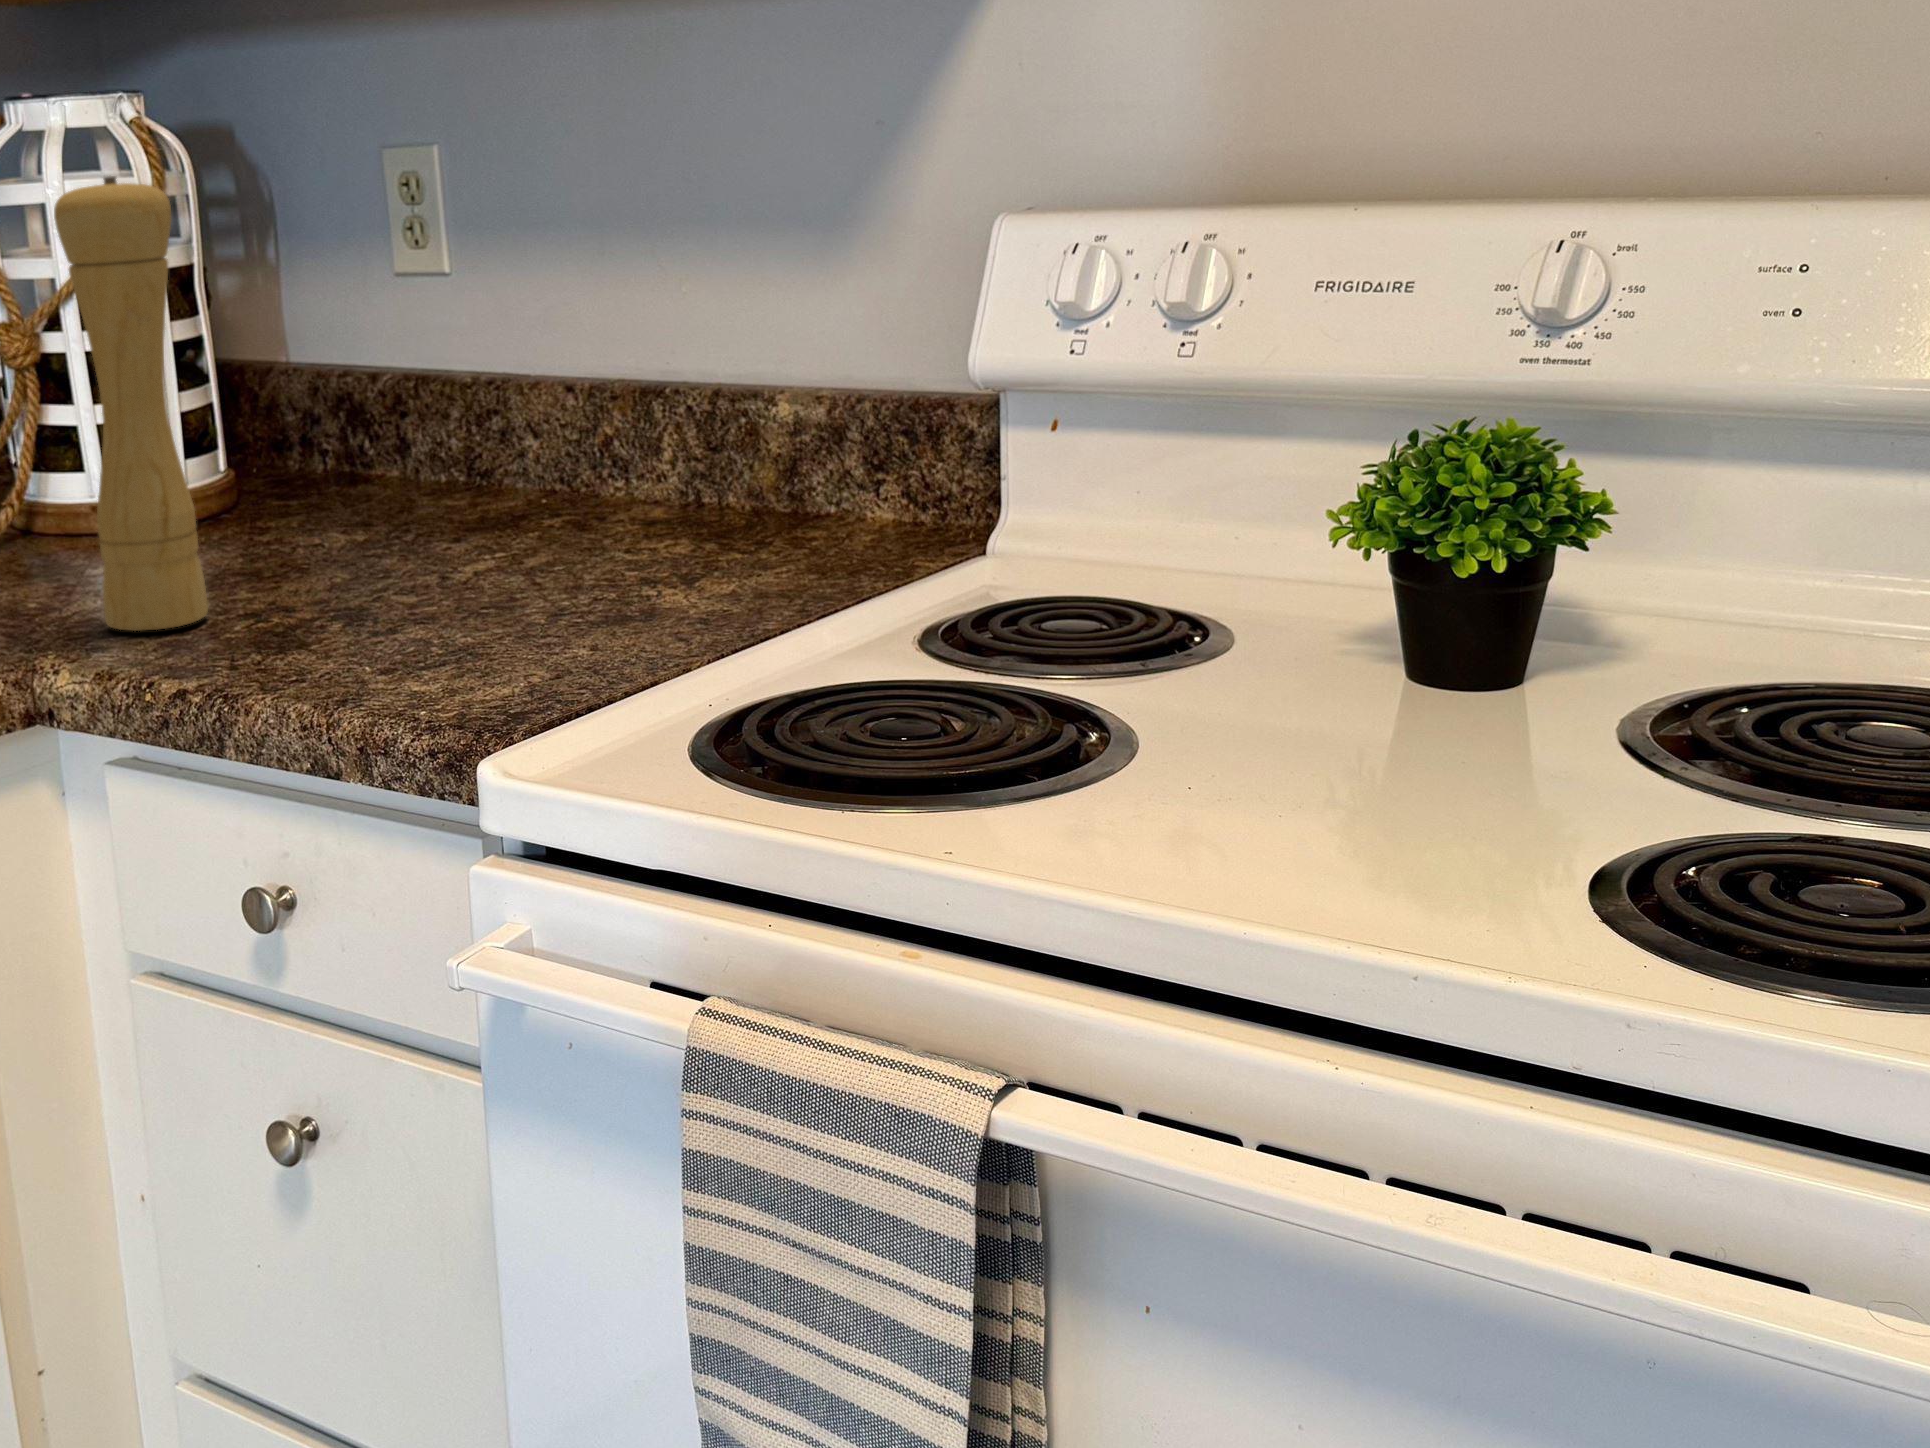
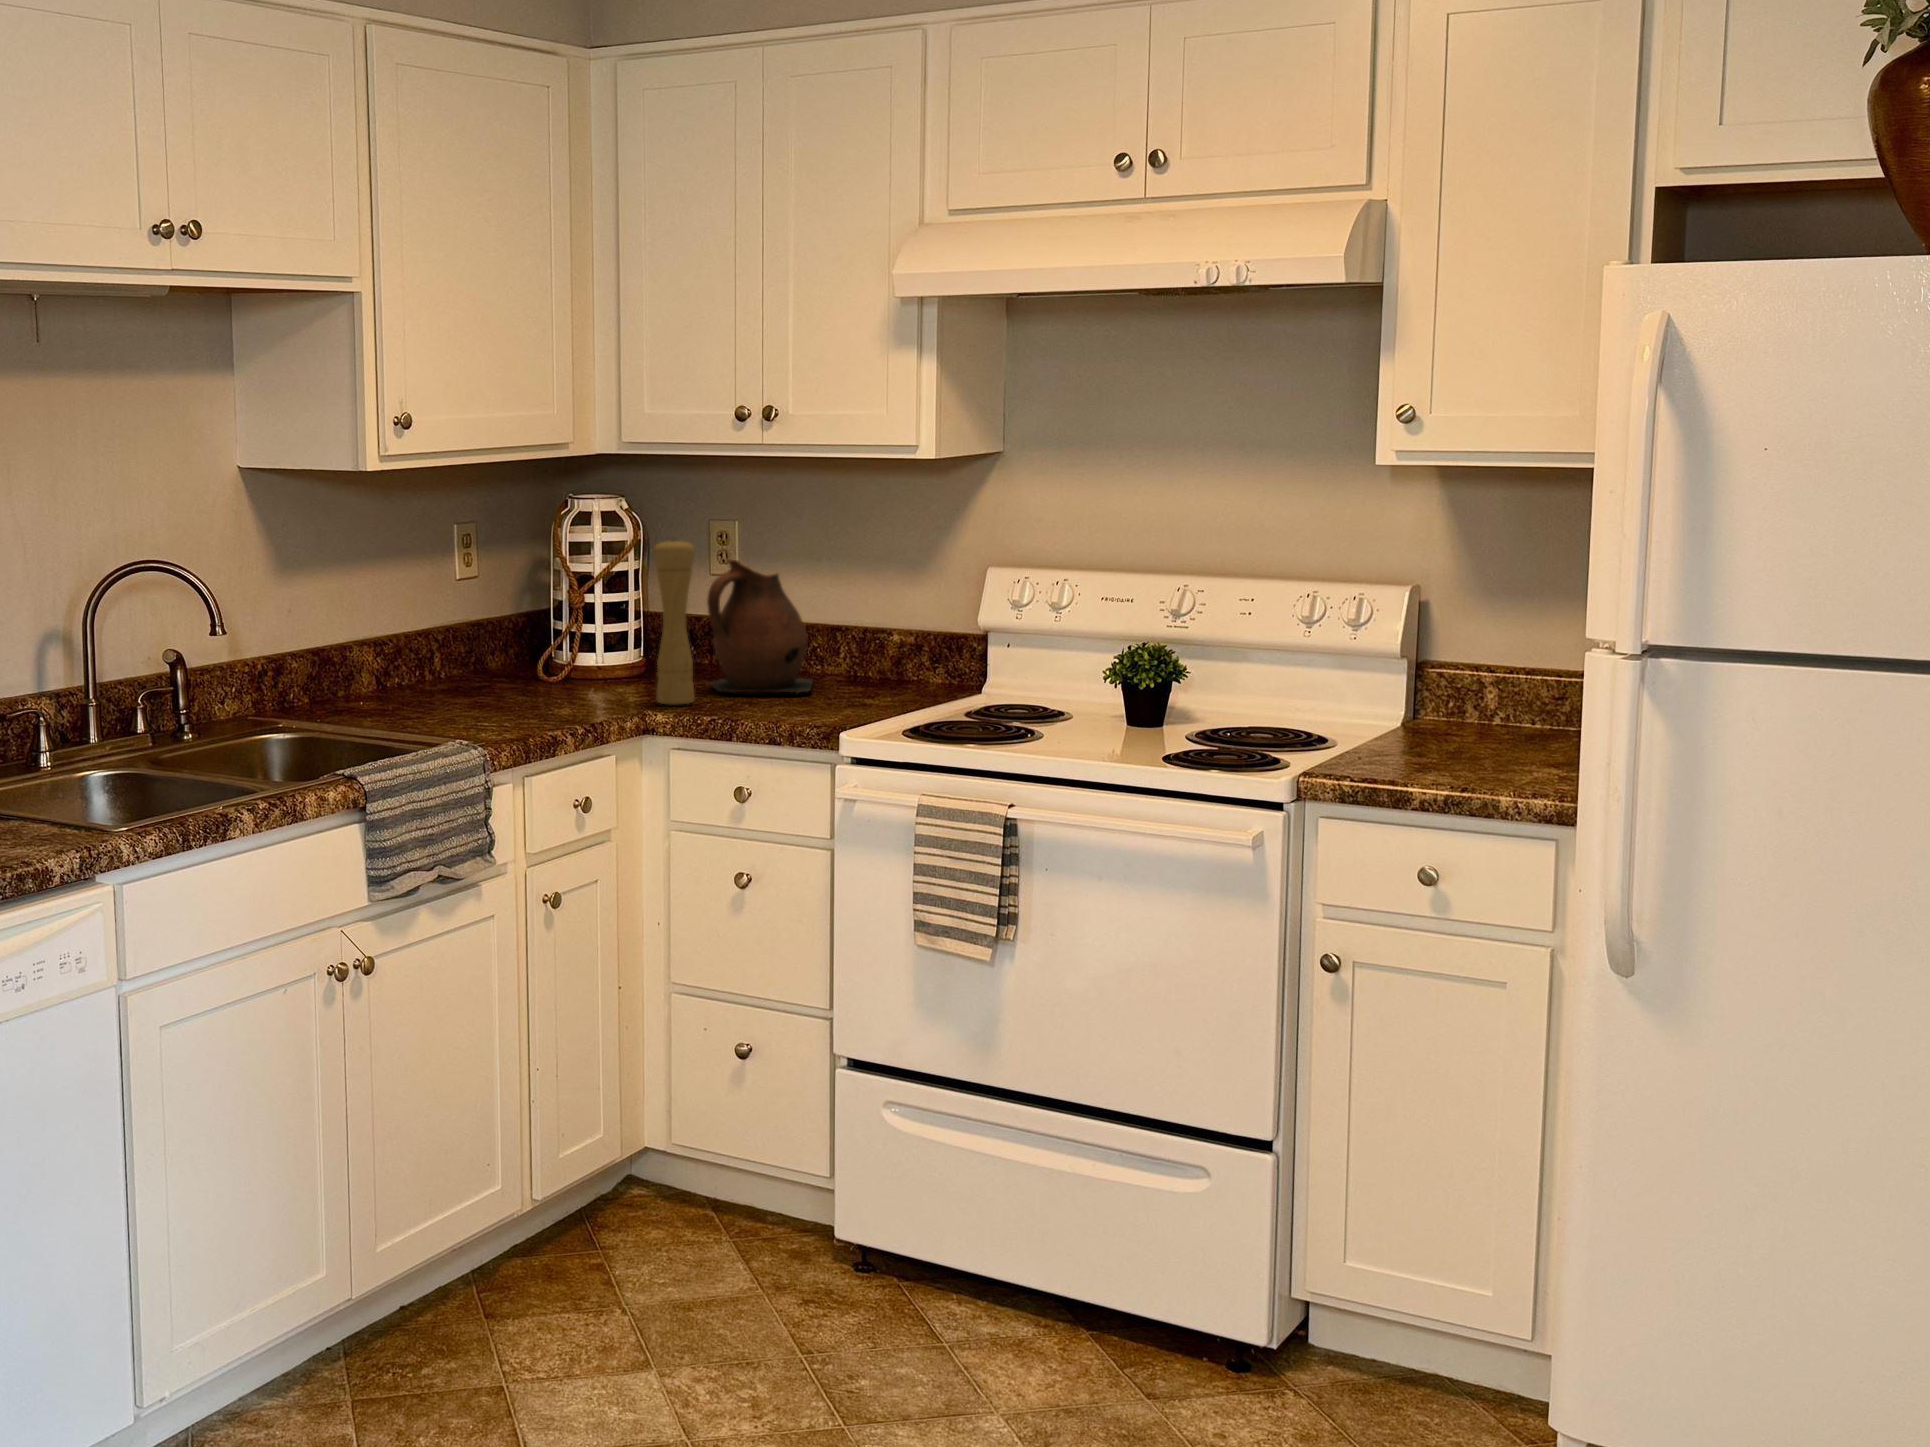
ceramic pitcher: none [263,230,579,582] -> present [707,559,813,693]

